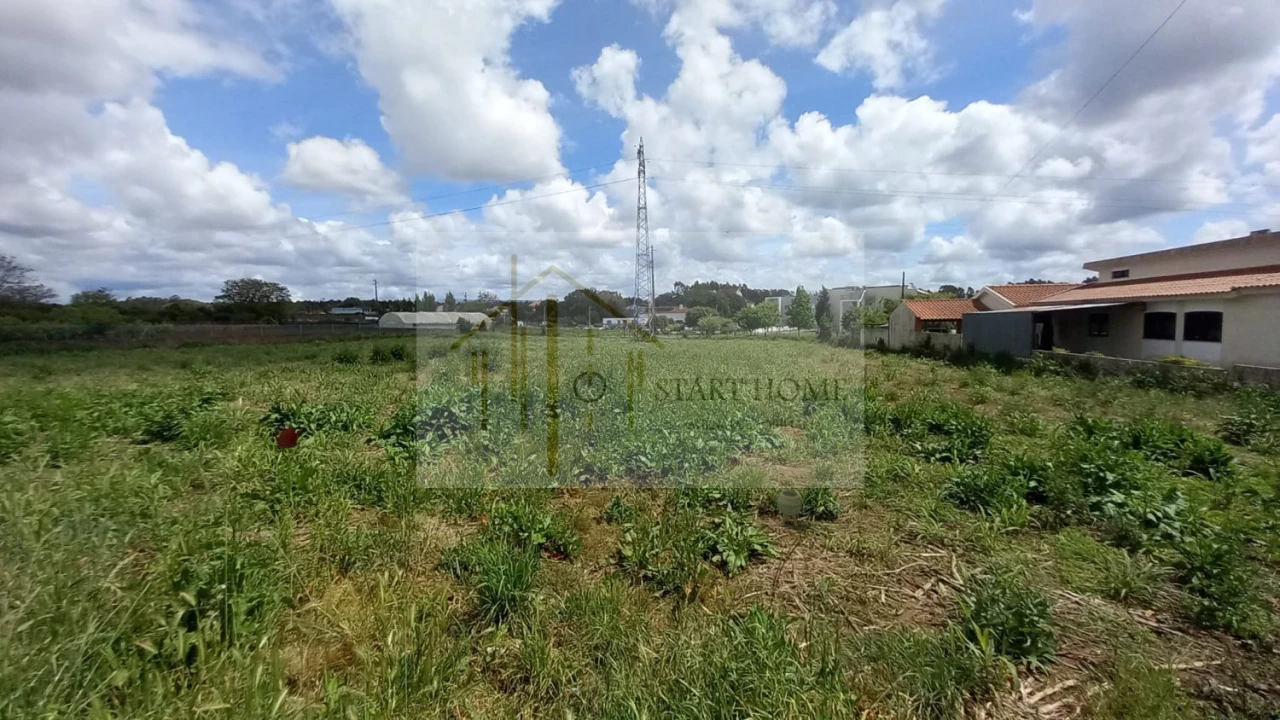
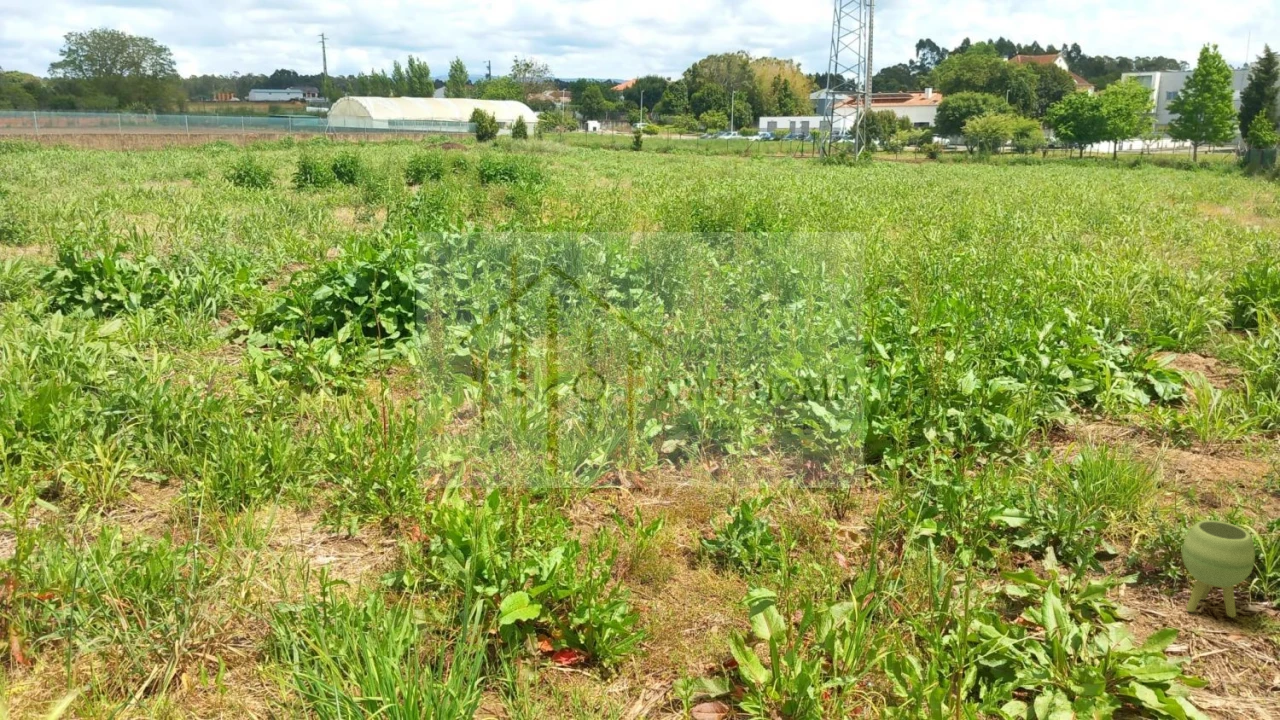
watering can: present [275,424,308,449] -> none [29,291,100,341]

